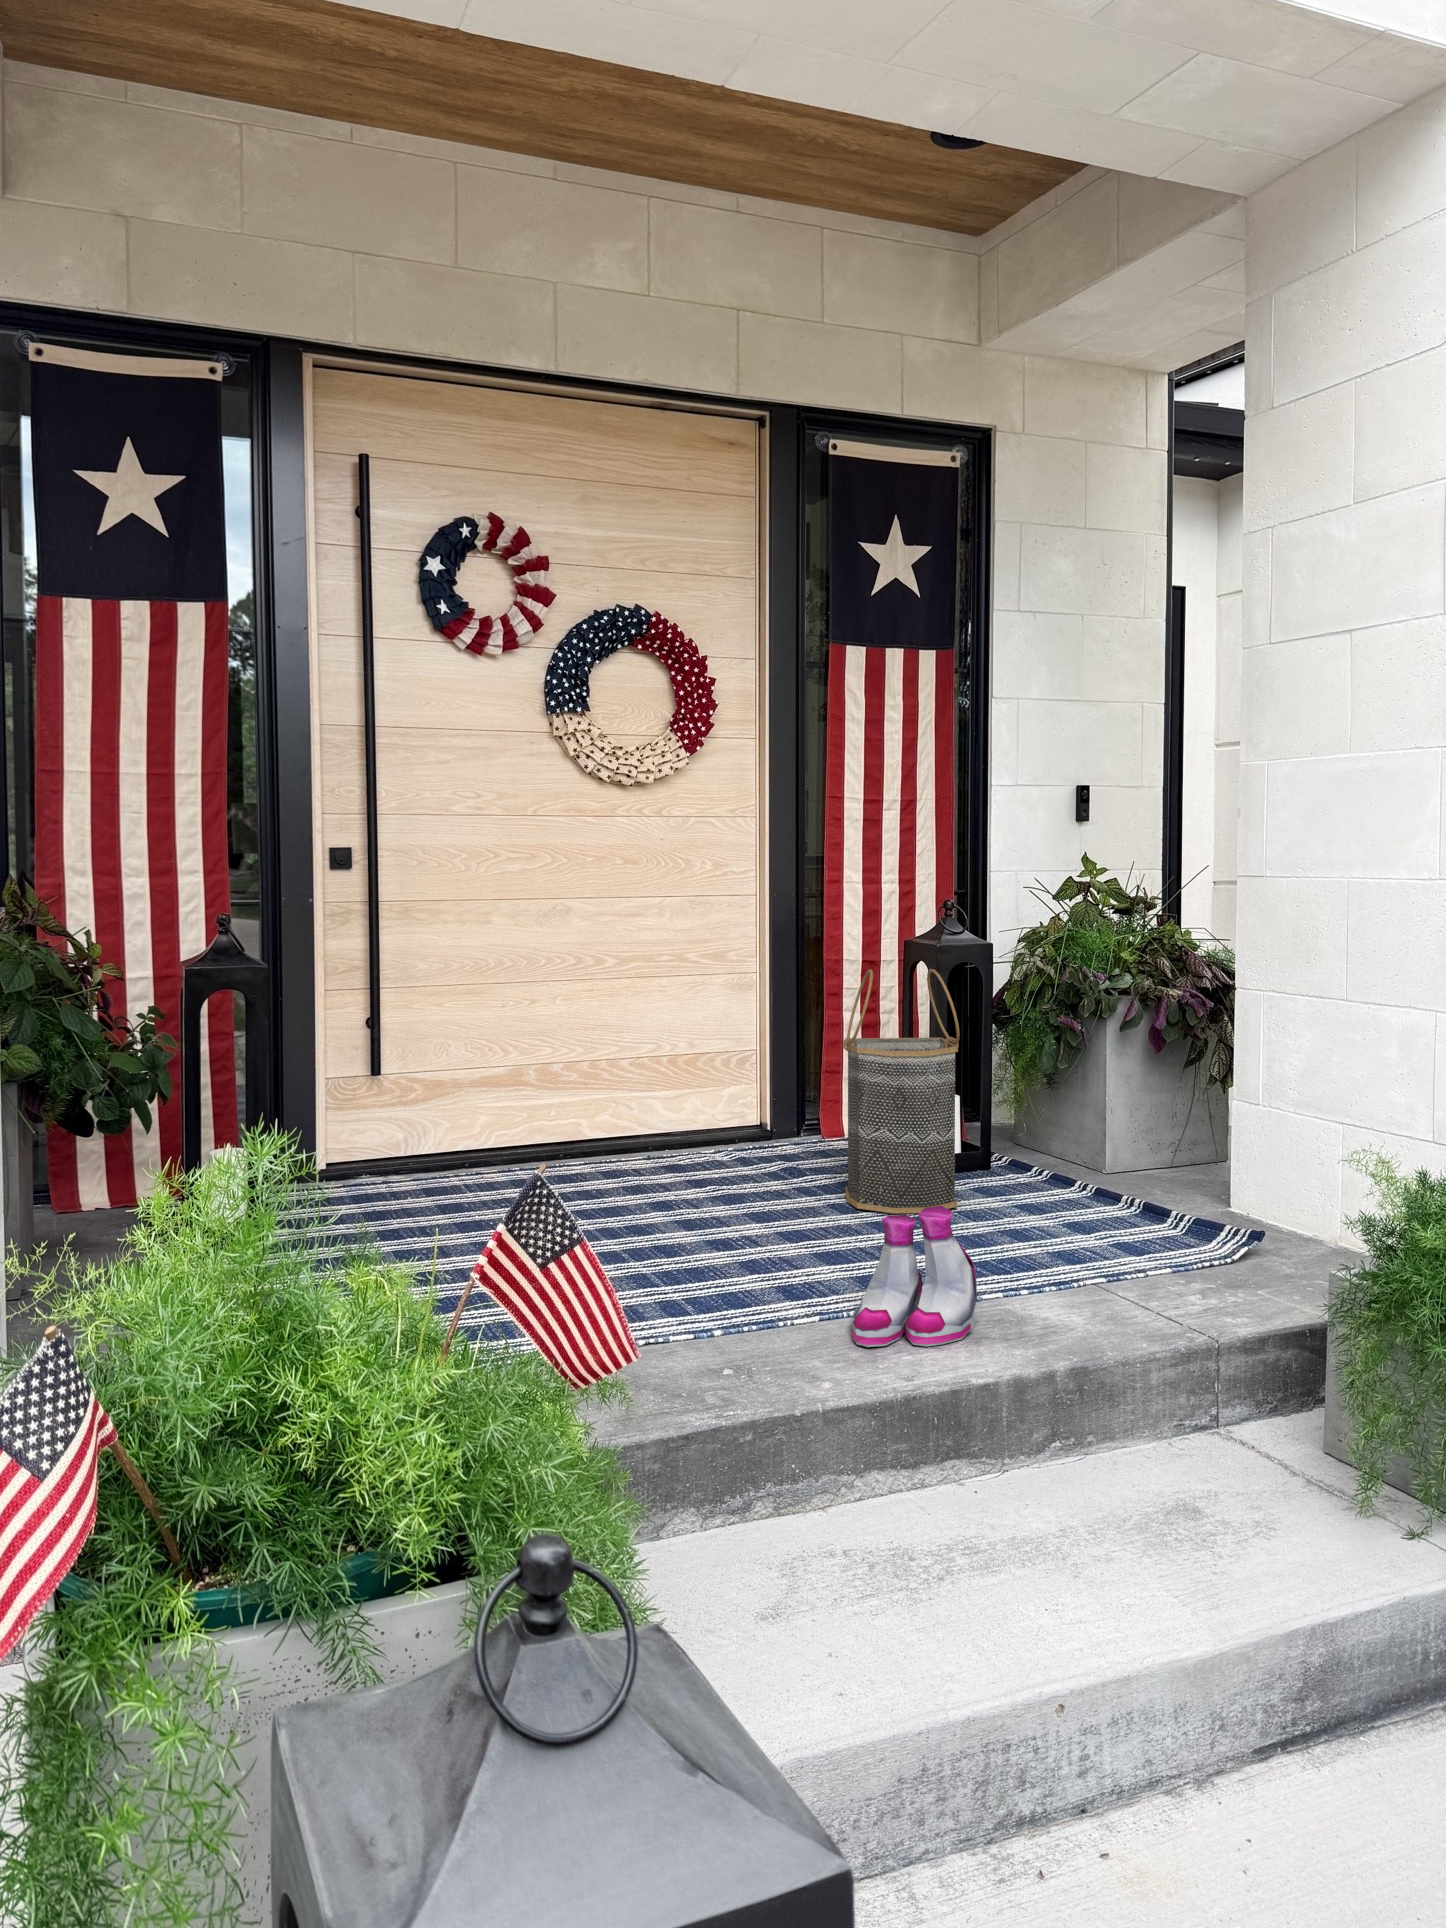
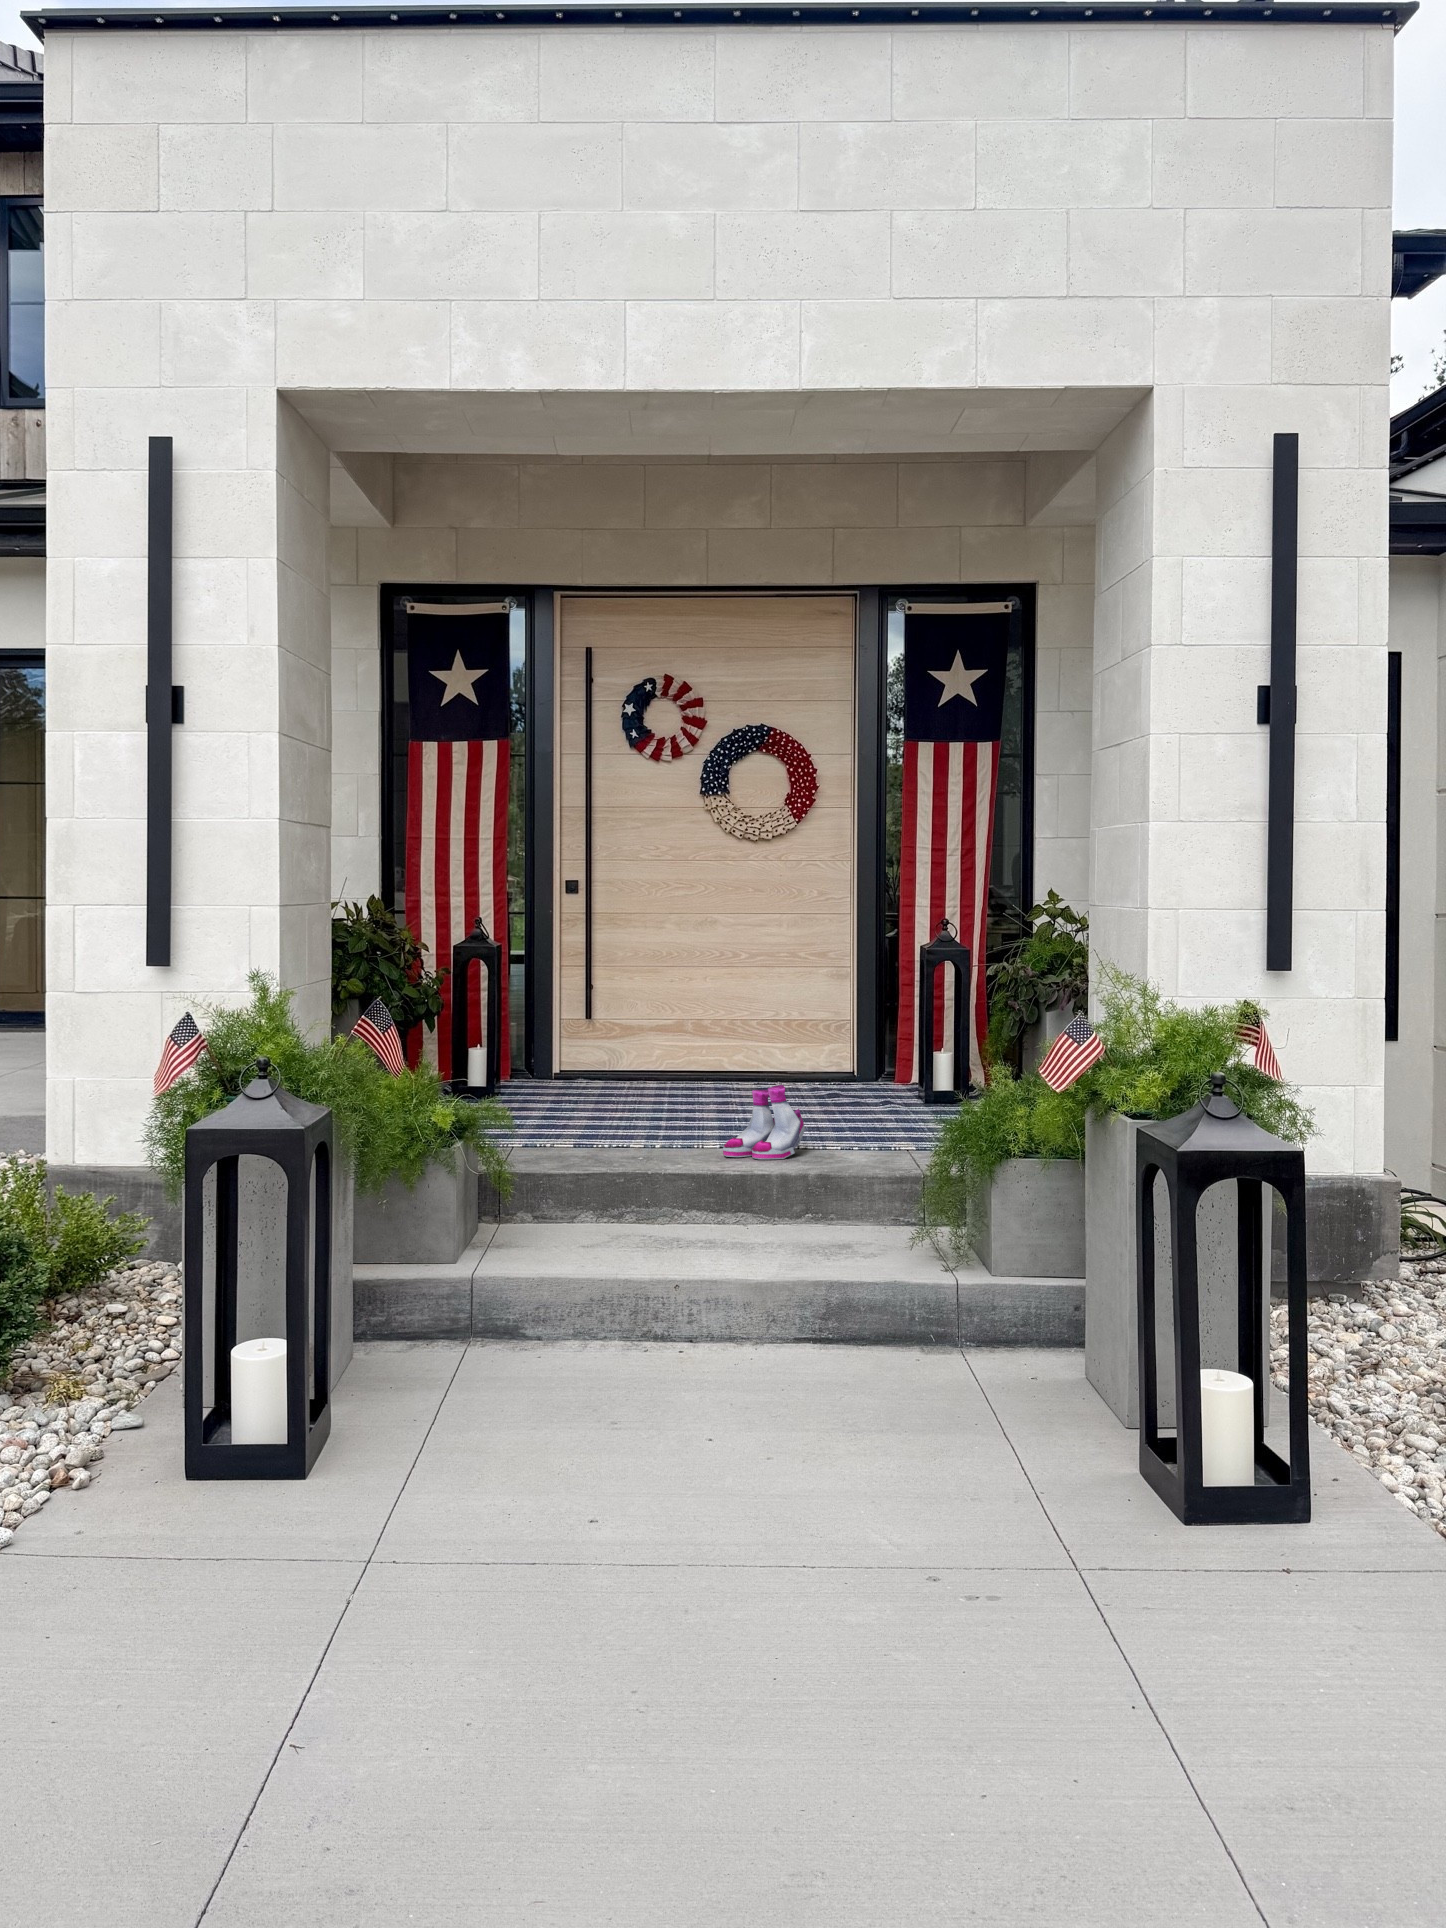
basket: present [843,969,960,1214] -> none [843,960,918,1116]

